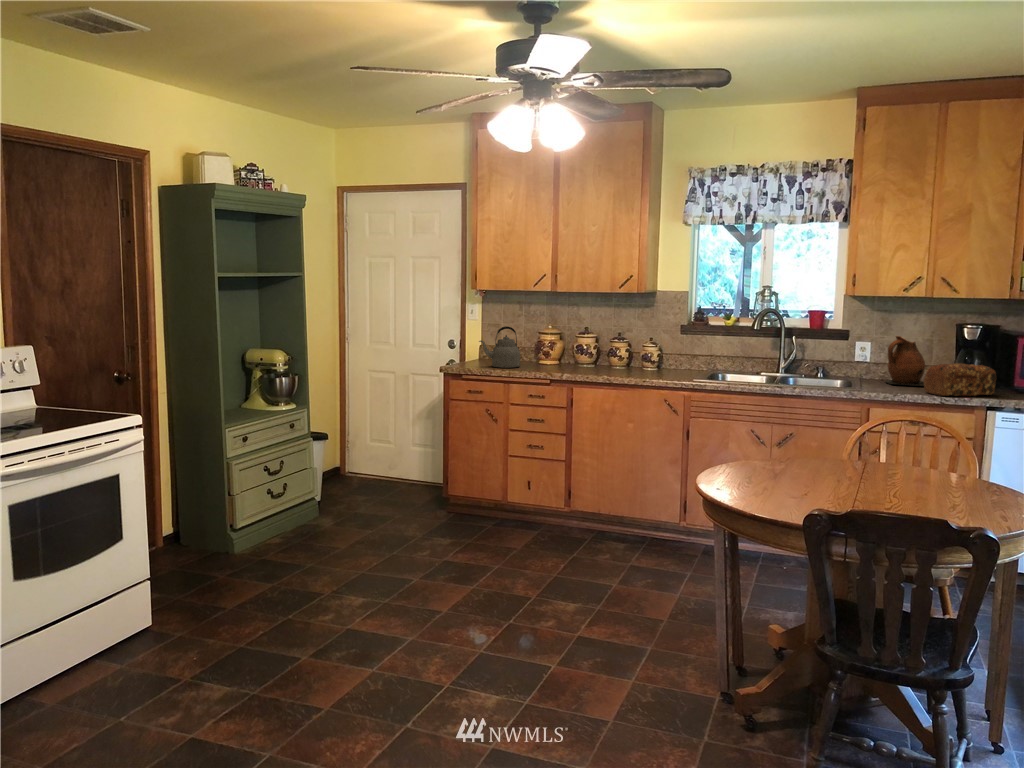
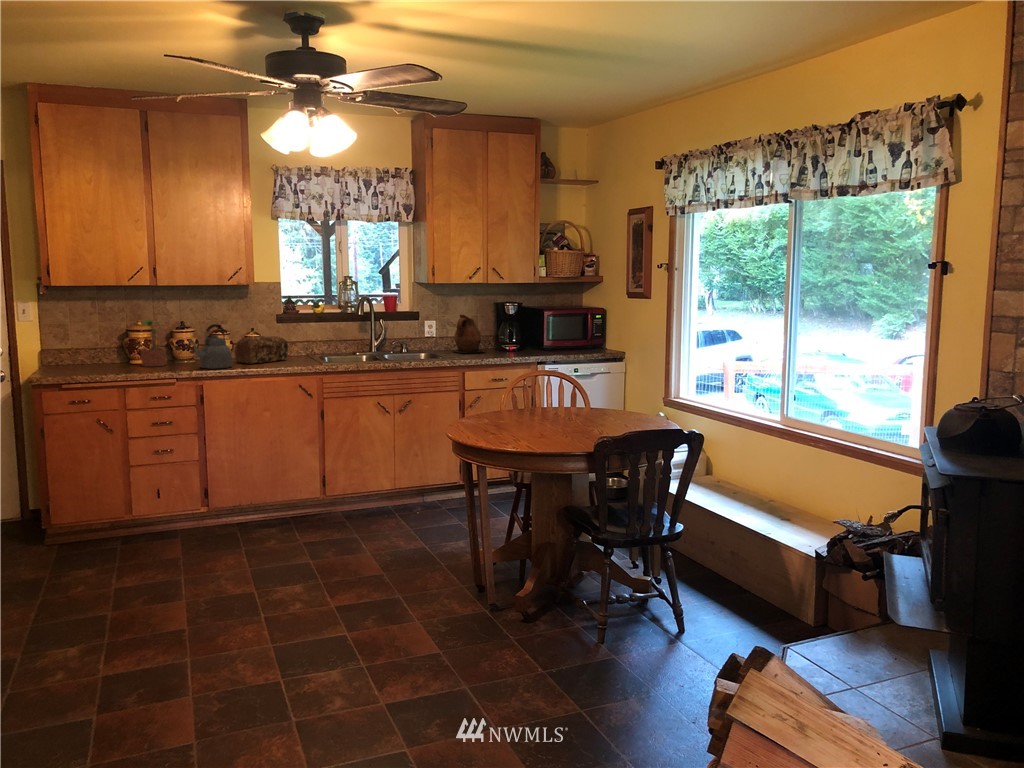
potted plant: none [543,324,567,368] -> present [141,321,167,367]
kettle: present [479,326,520,368] -> present [190,324,232,369]
bread loaf: present [924,363,996,396] -> present [235,336,288,364]

